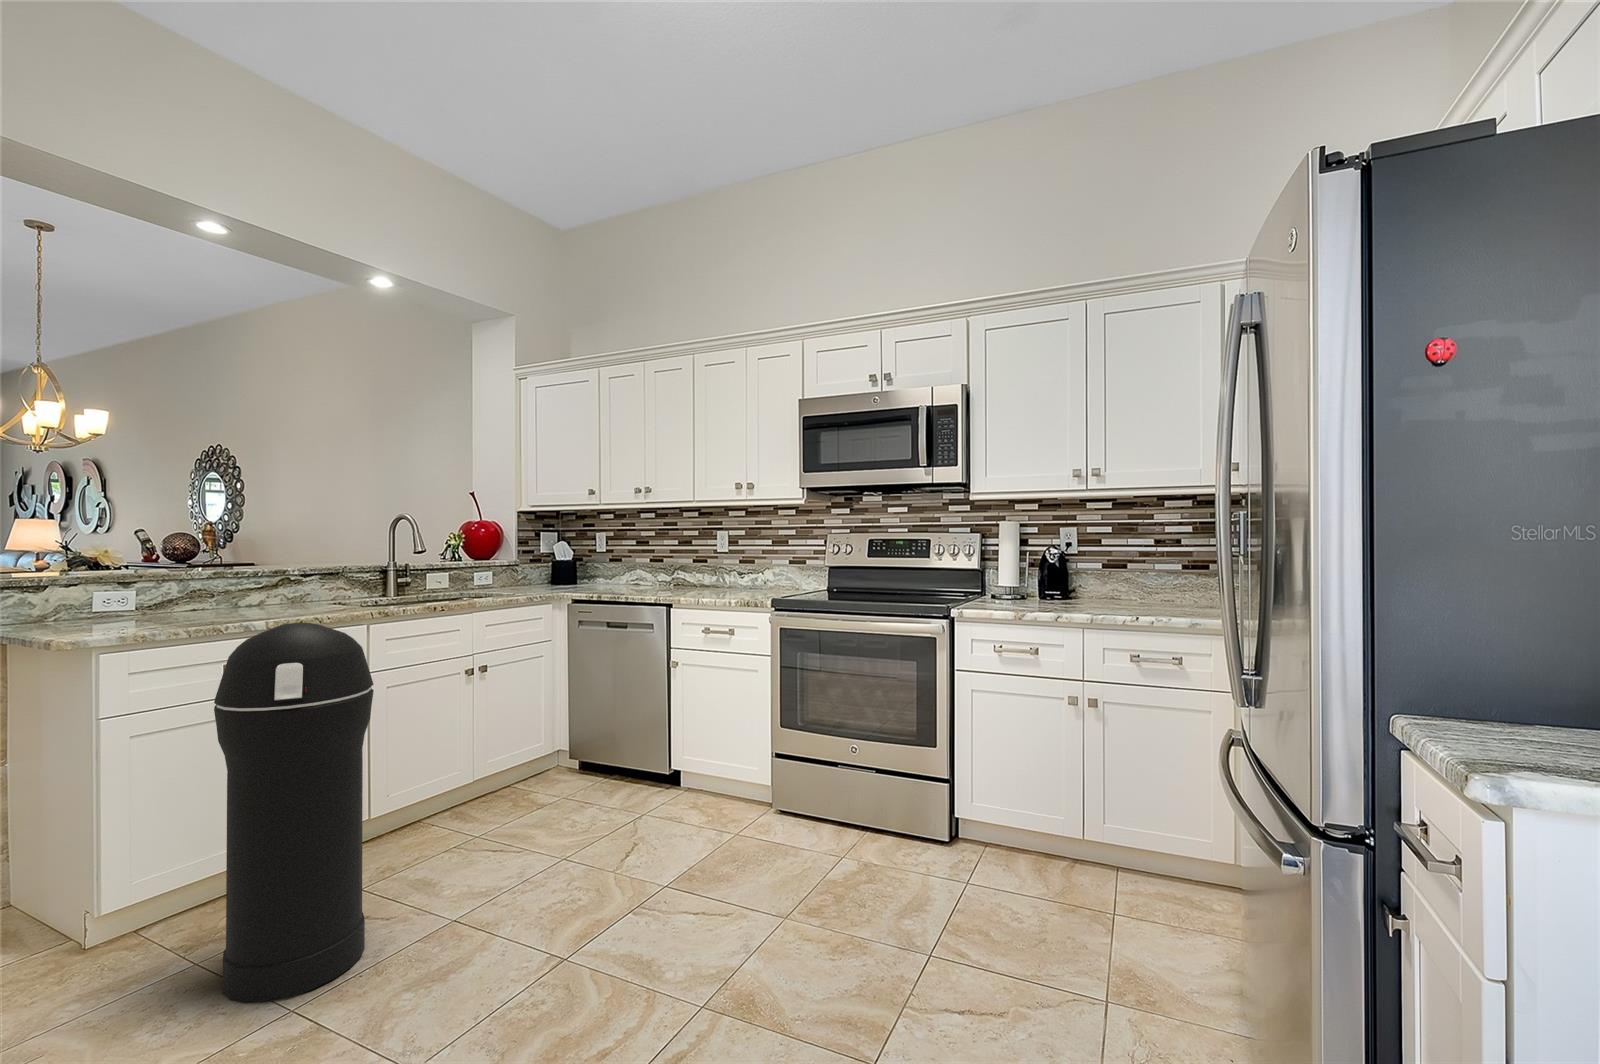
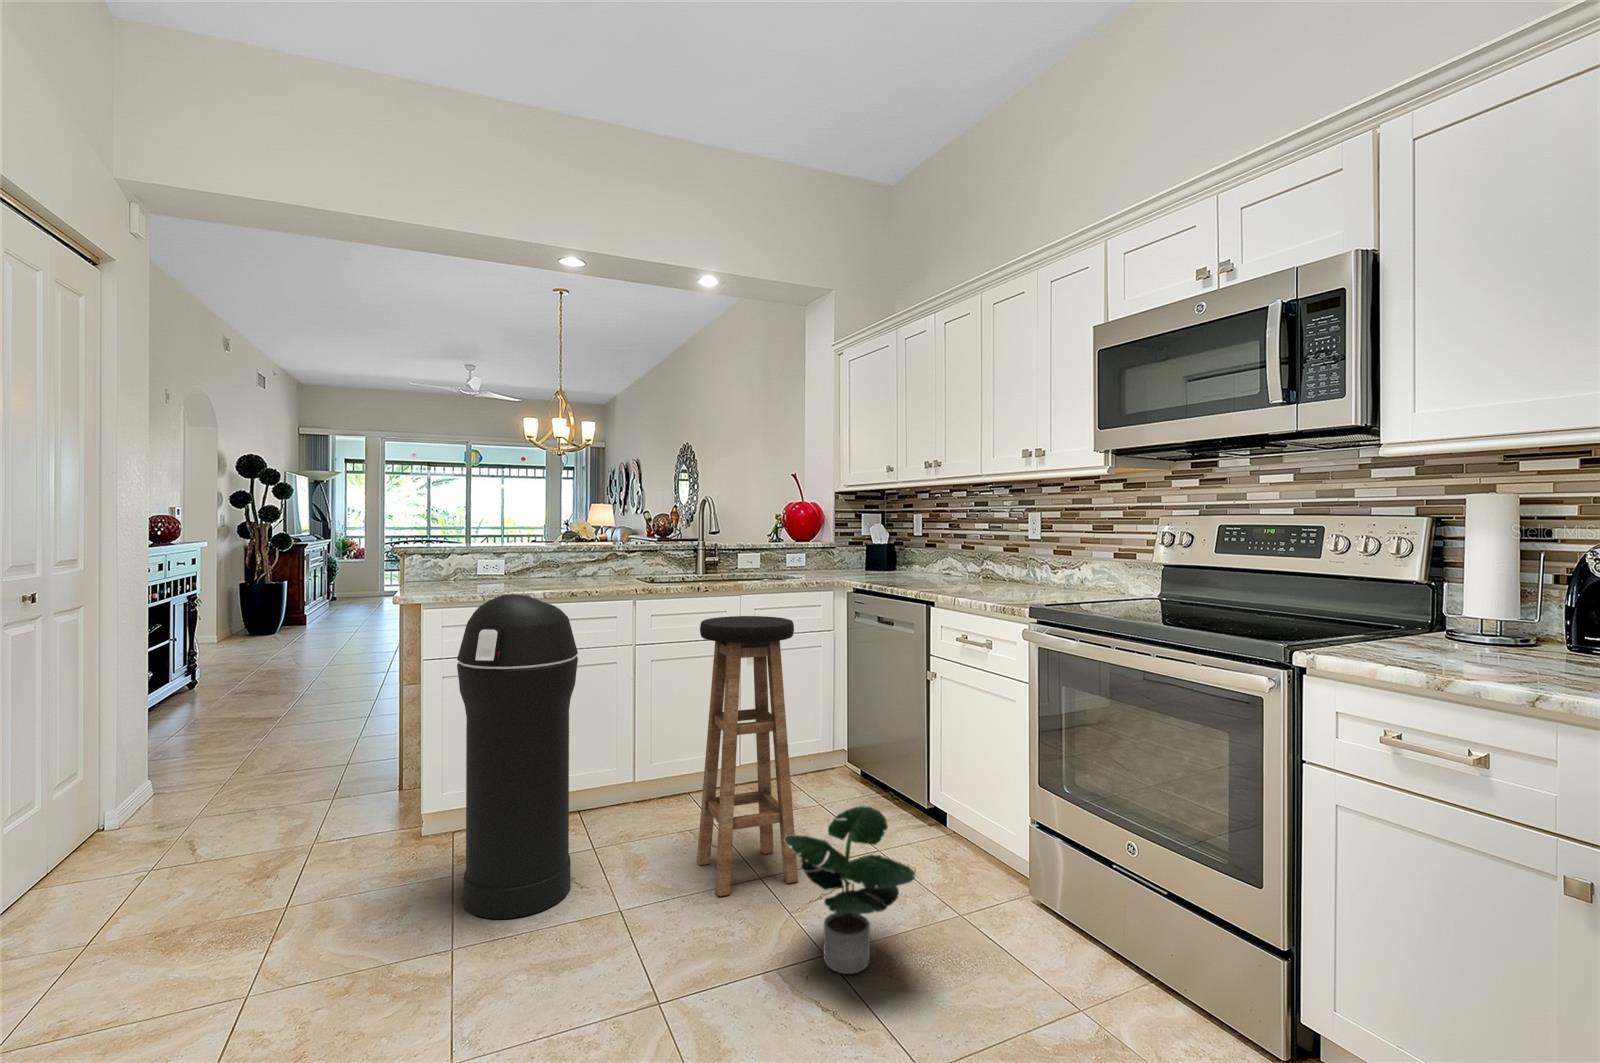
bar stool: none [483,627,596,894] -> present [697,616,798,896]
potted plant: none [637,772,747,909] -> present [784,806,916,974]

